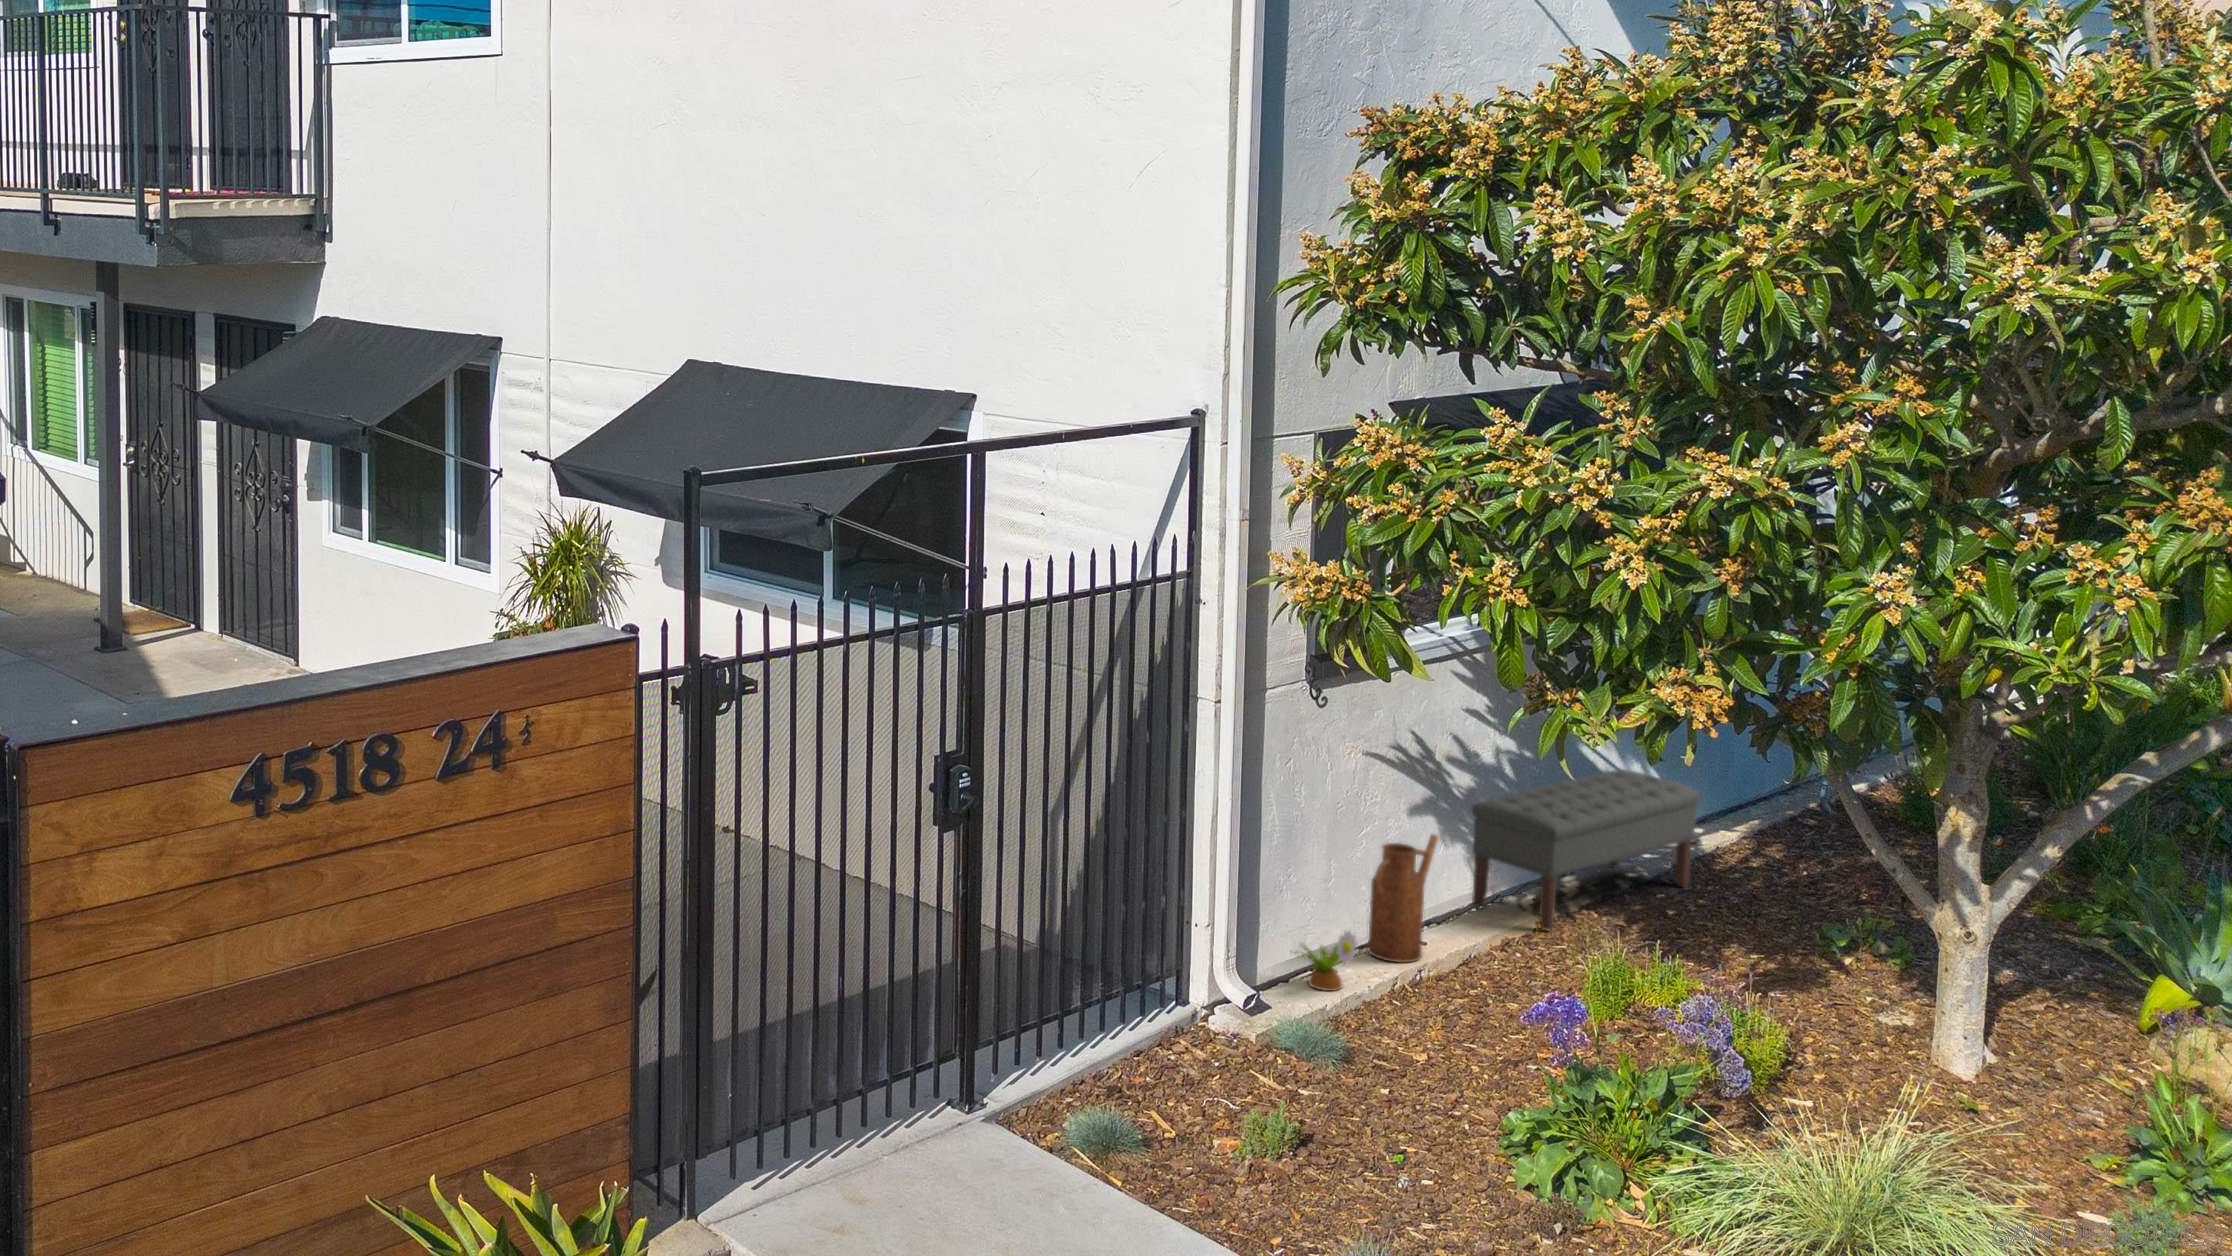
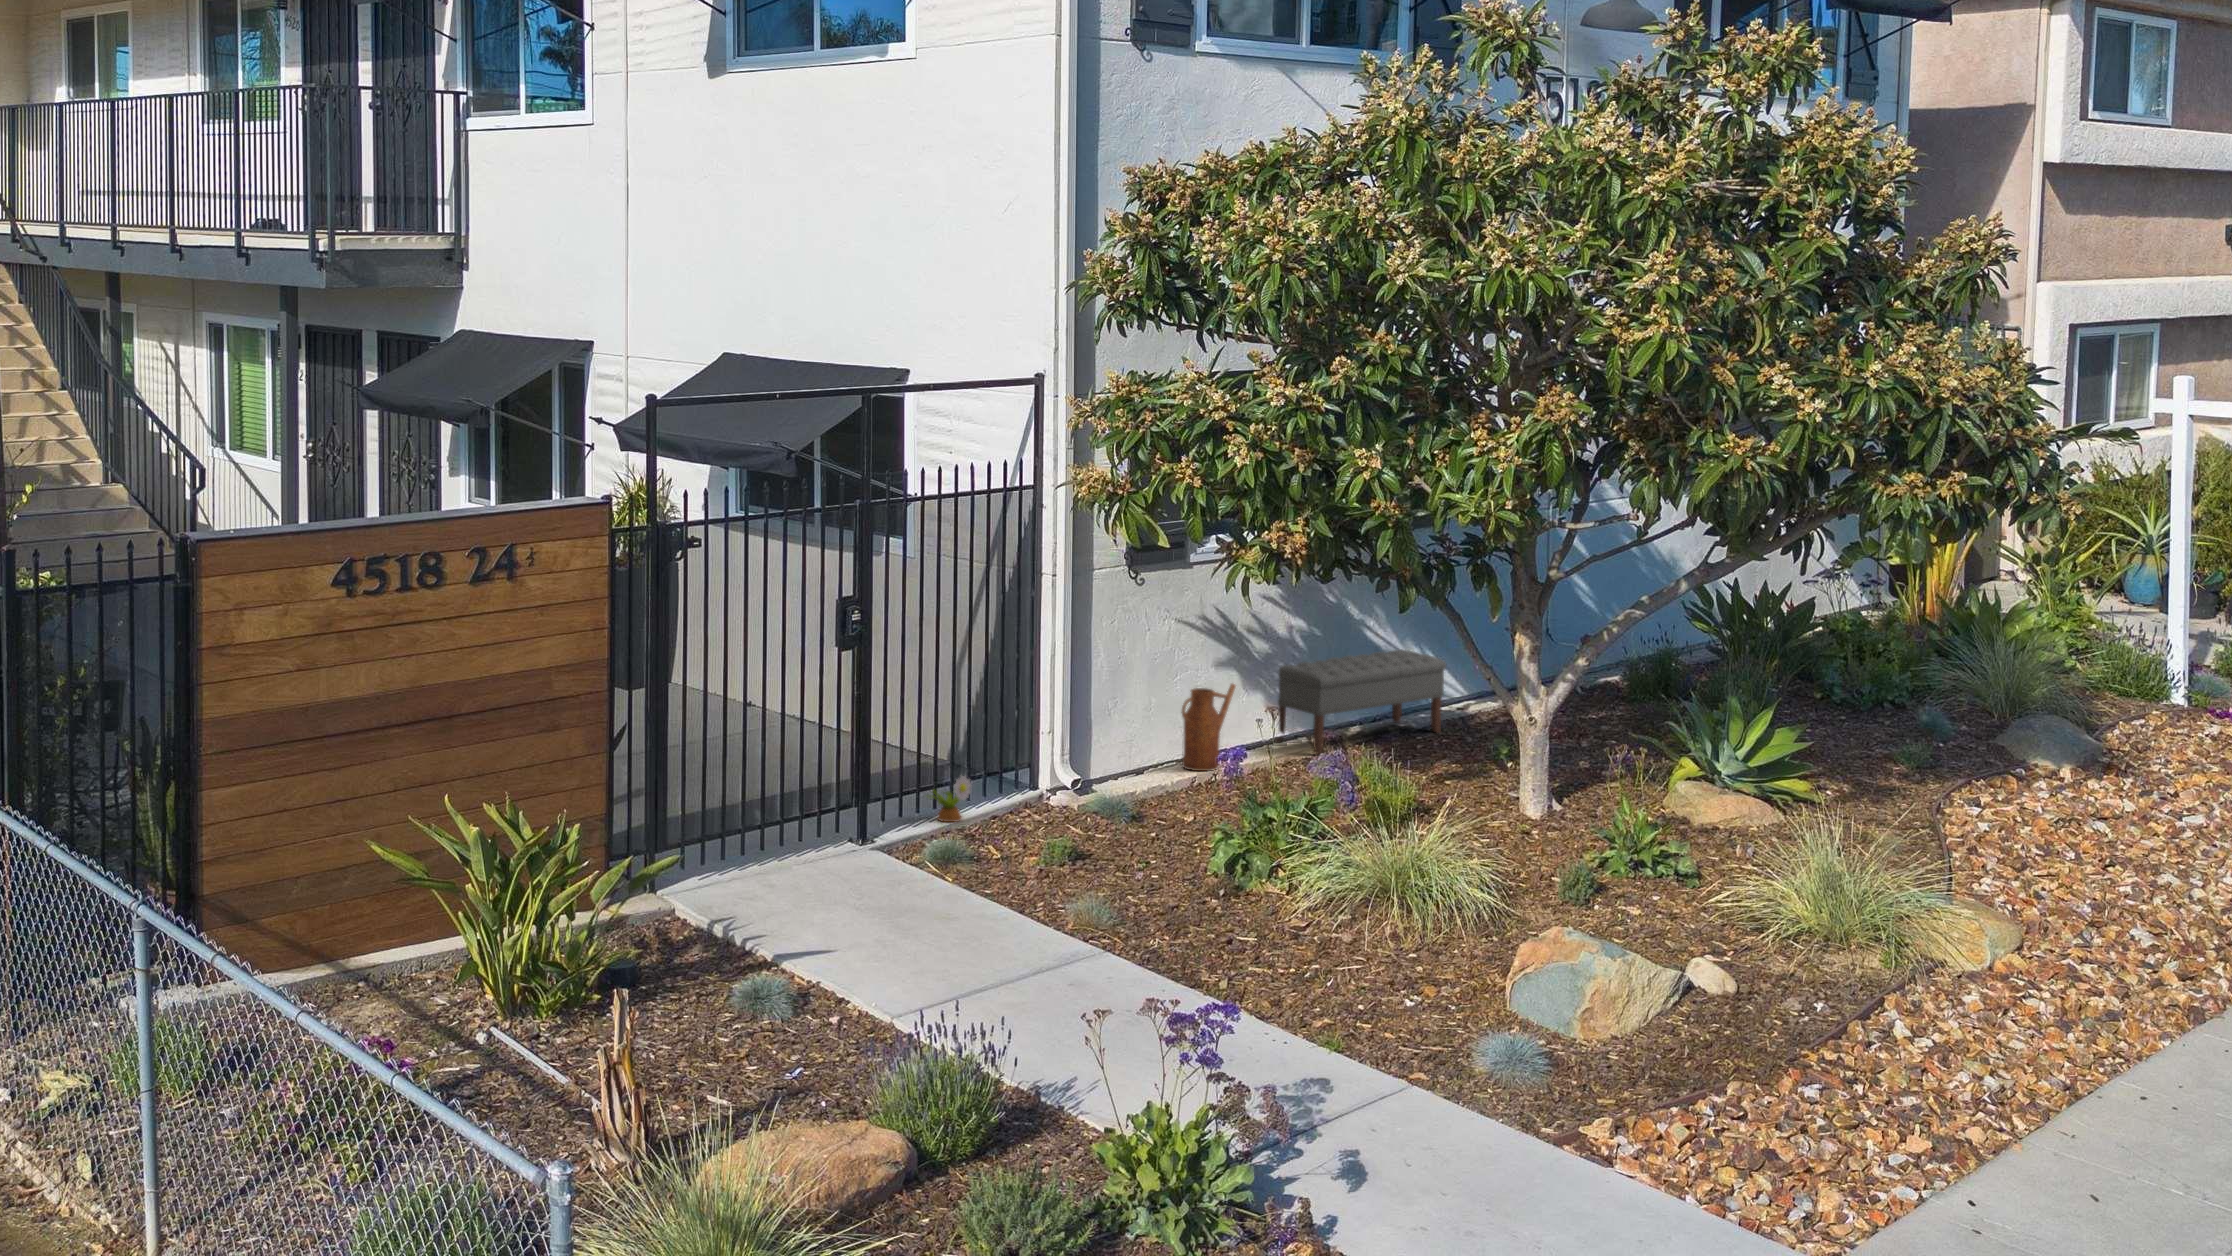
decorative plant: present [1291,931,1357,991] -> present [928,776,971,822]

